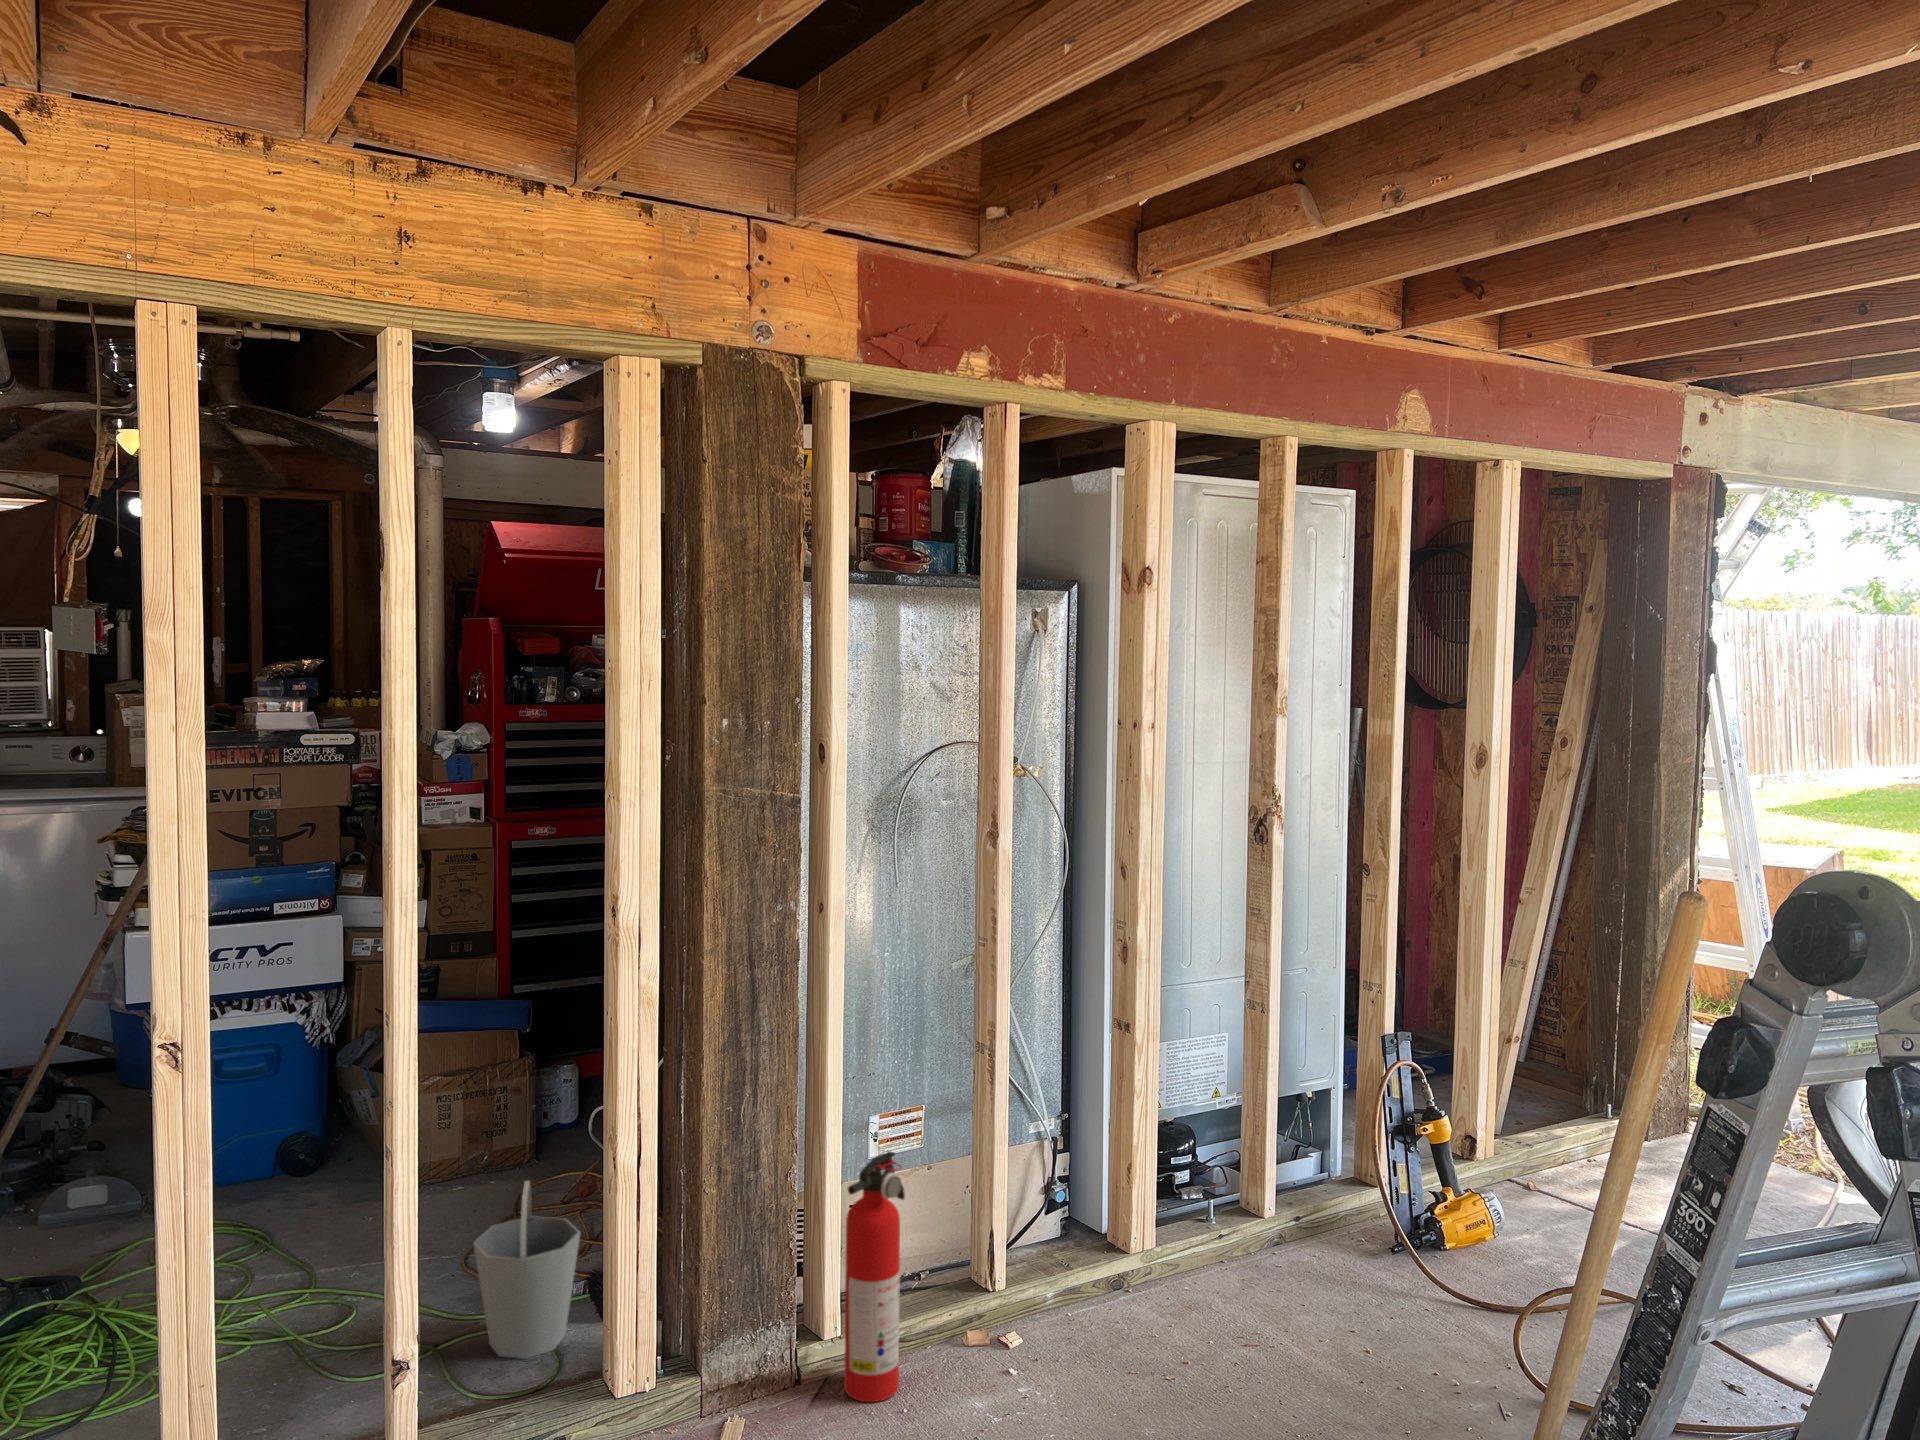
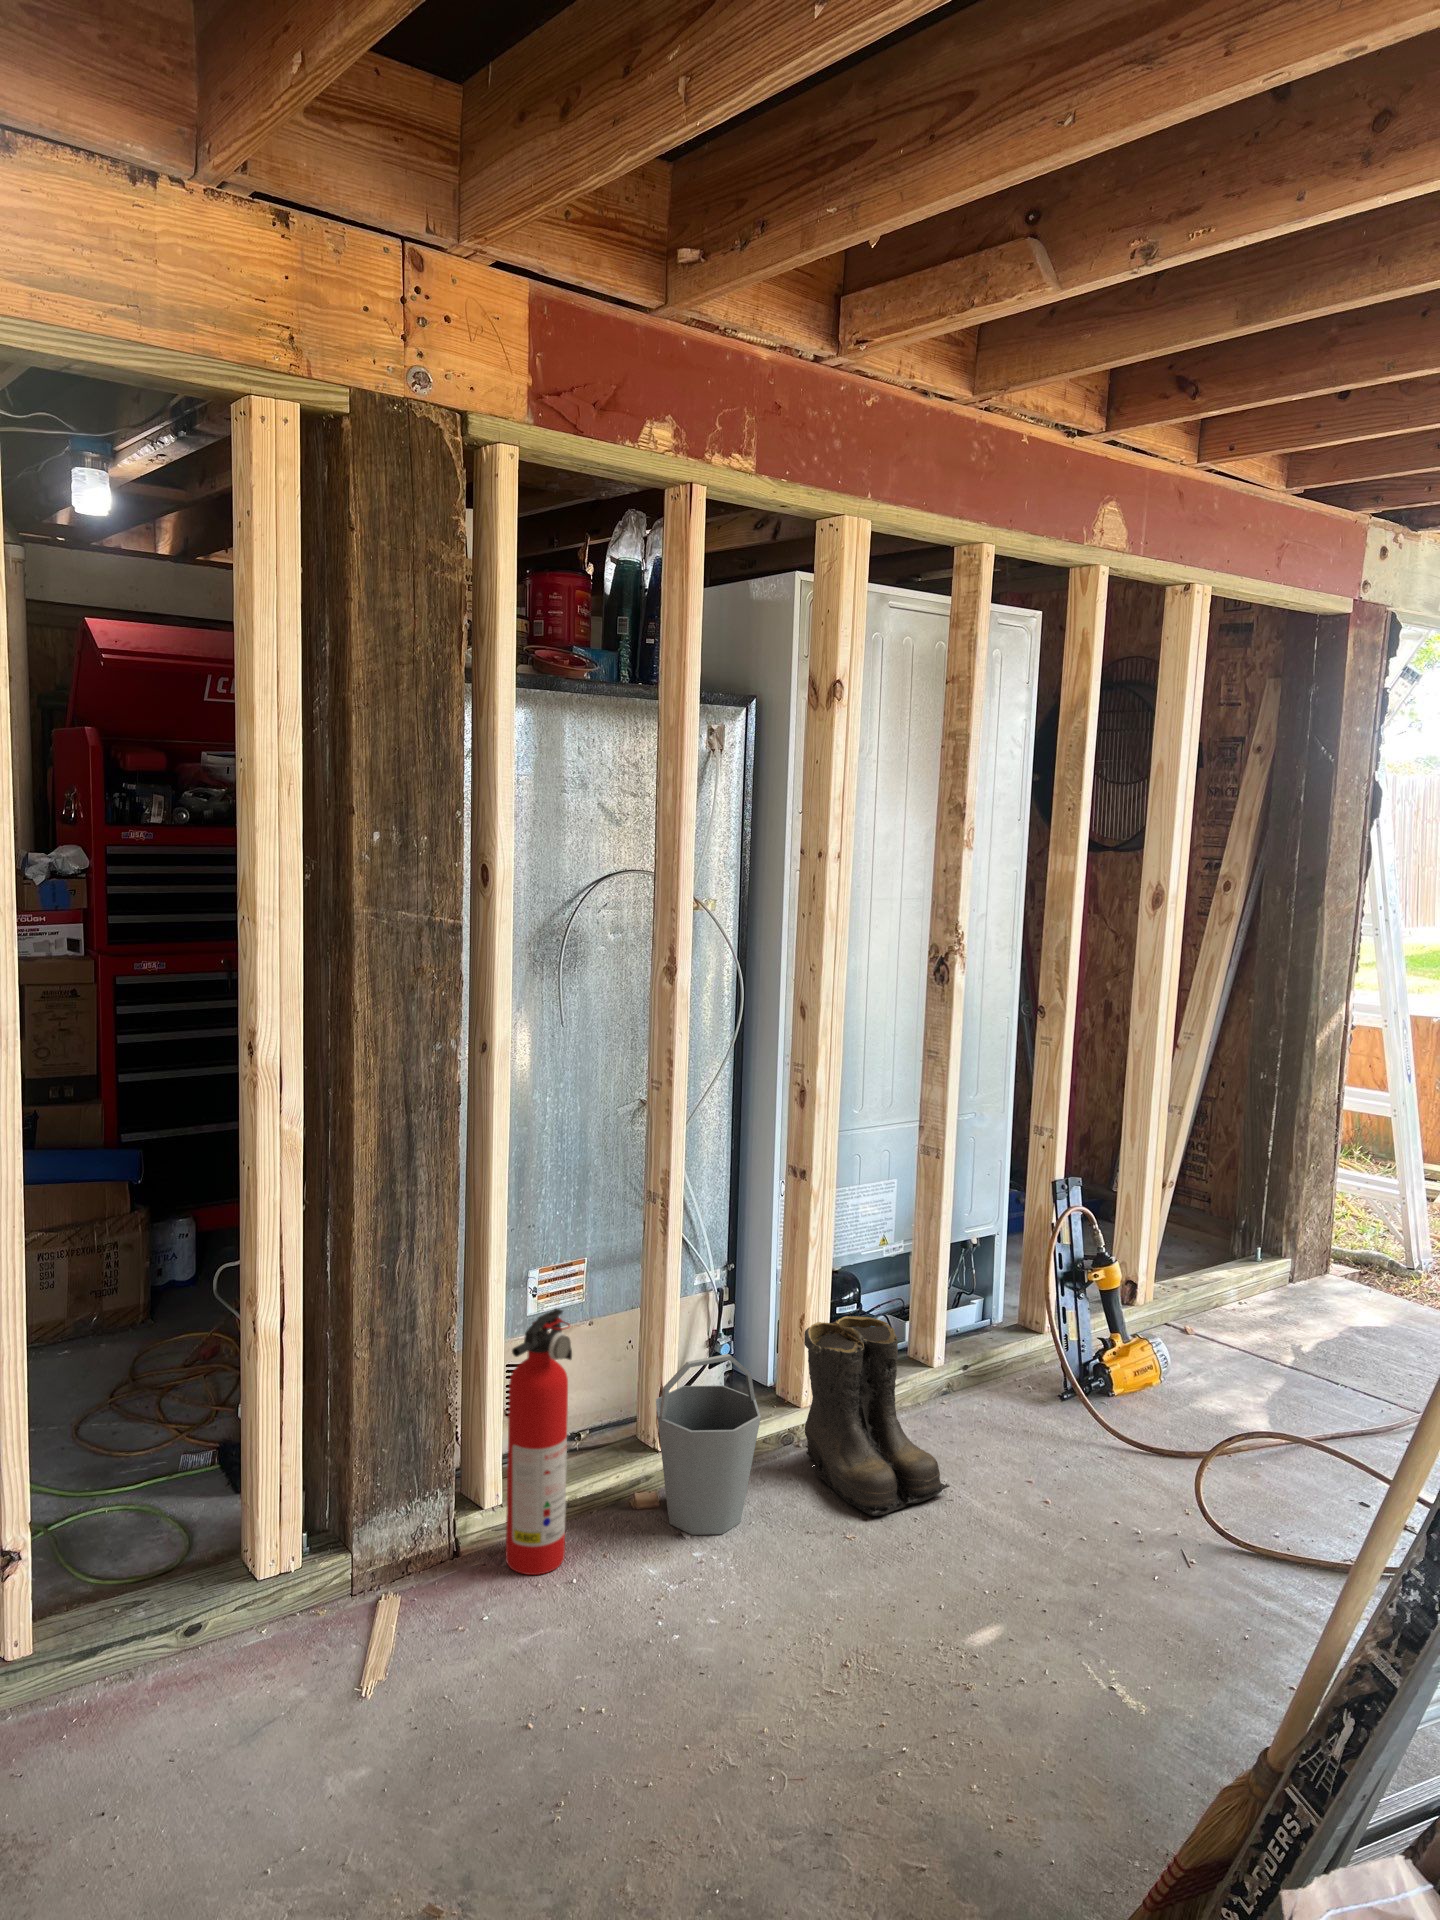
boots: none [1130,1166,1273,1360] -> present [804,1316,950,1516]
bucket: present [473,1181,580,1359] -> present [656,1354,761,1535]

